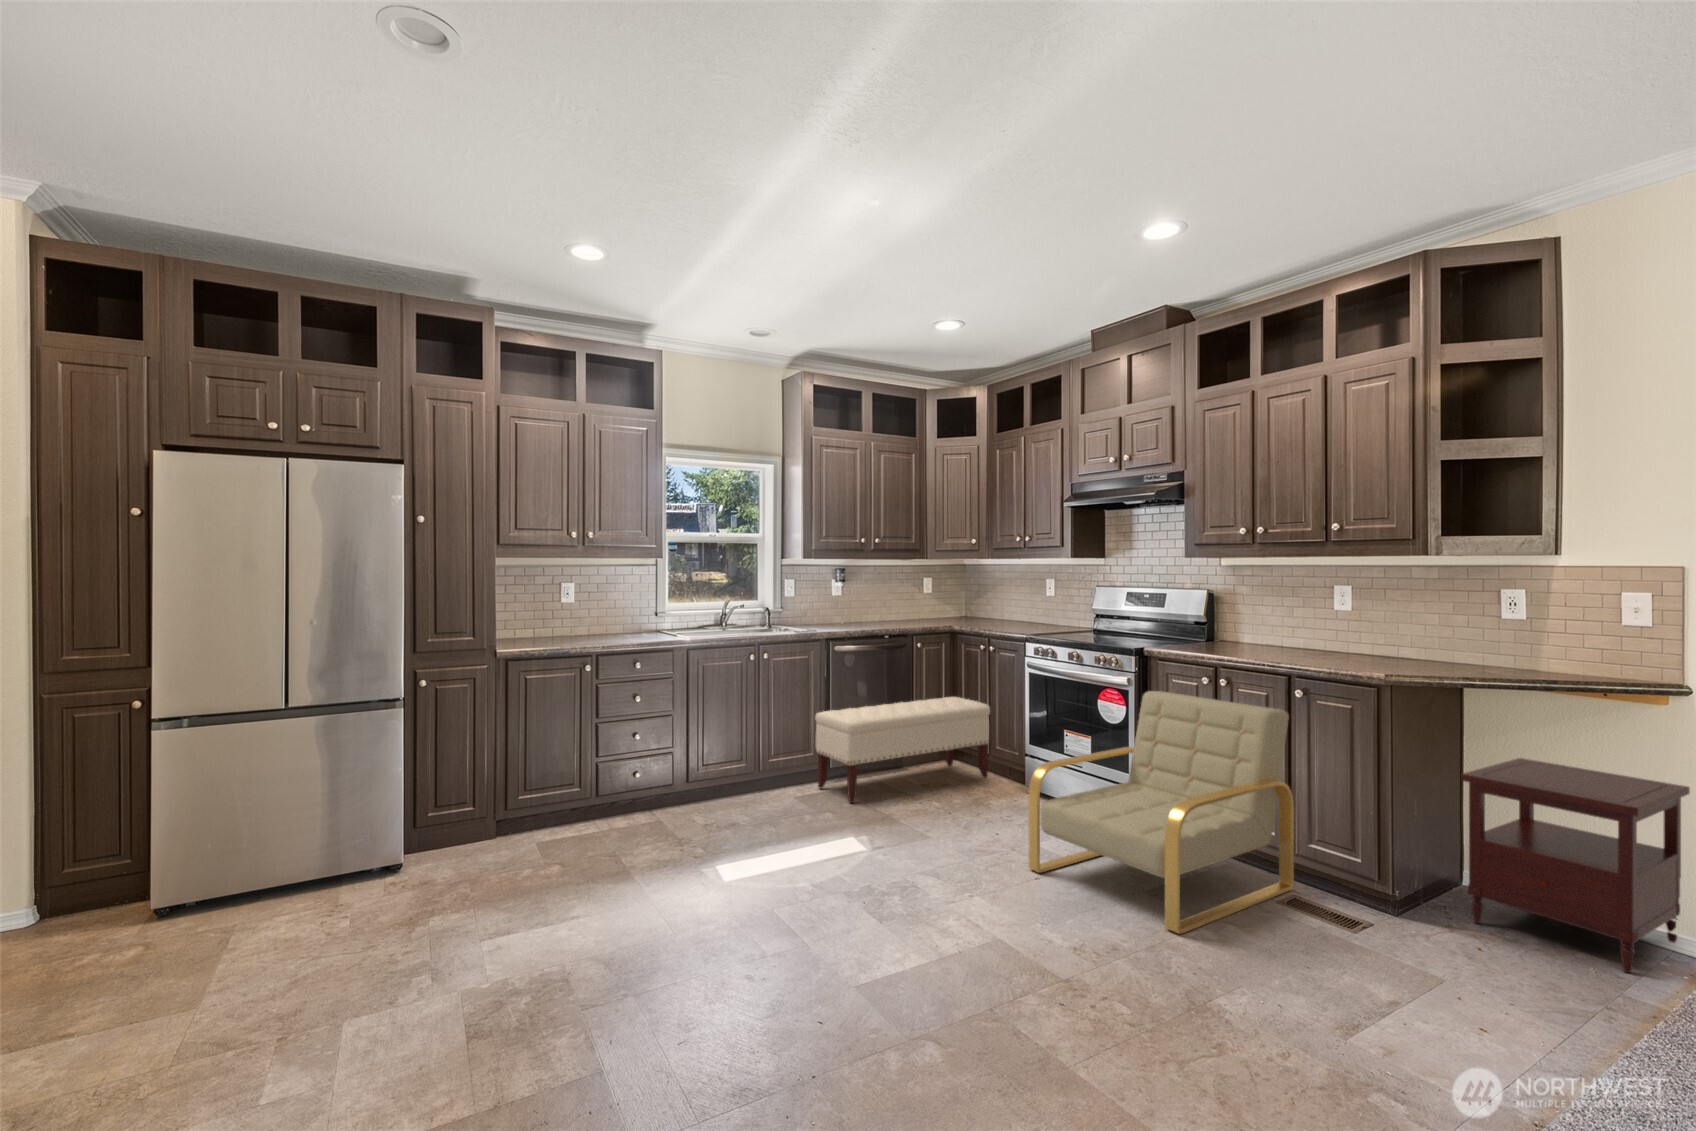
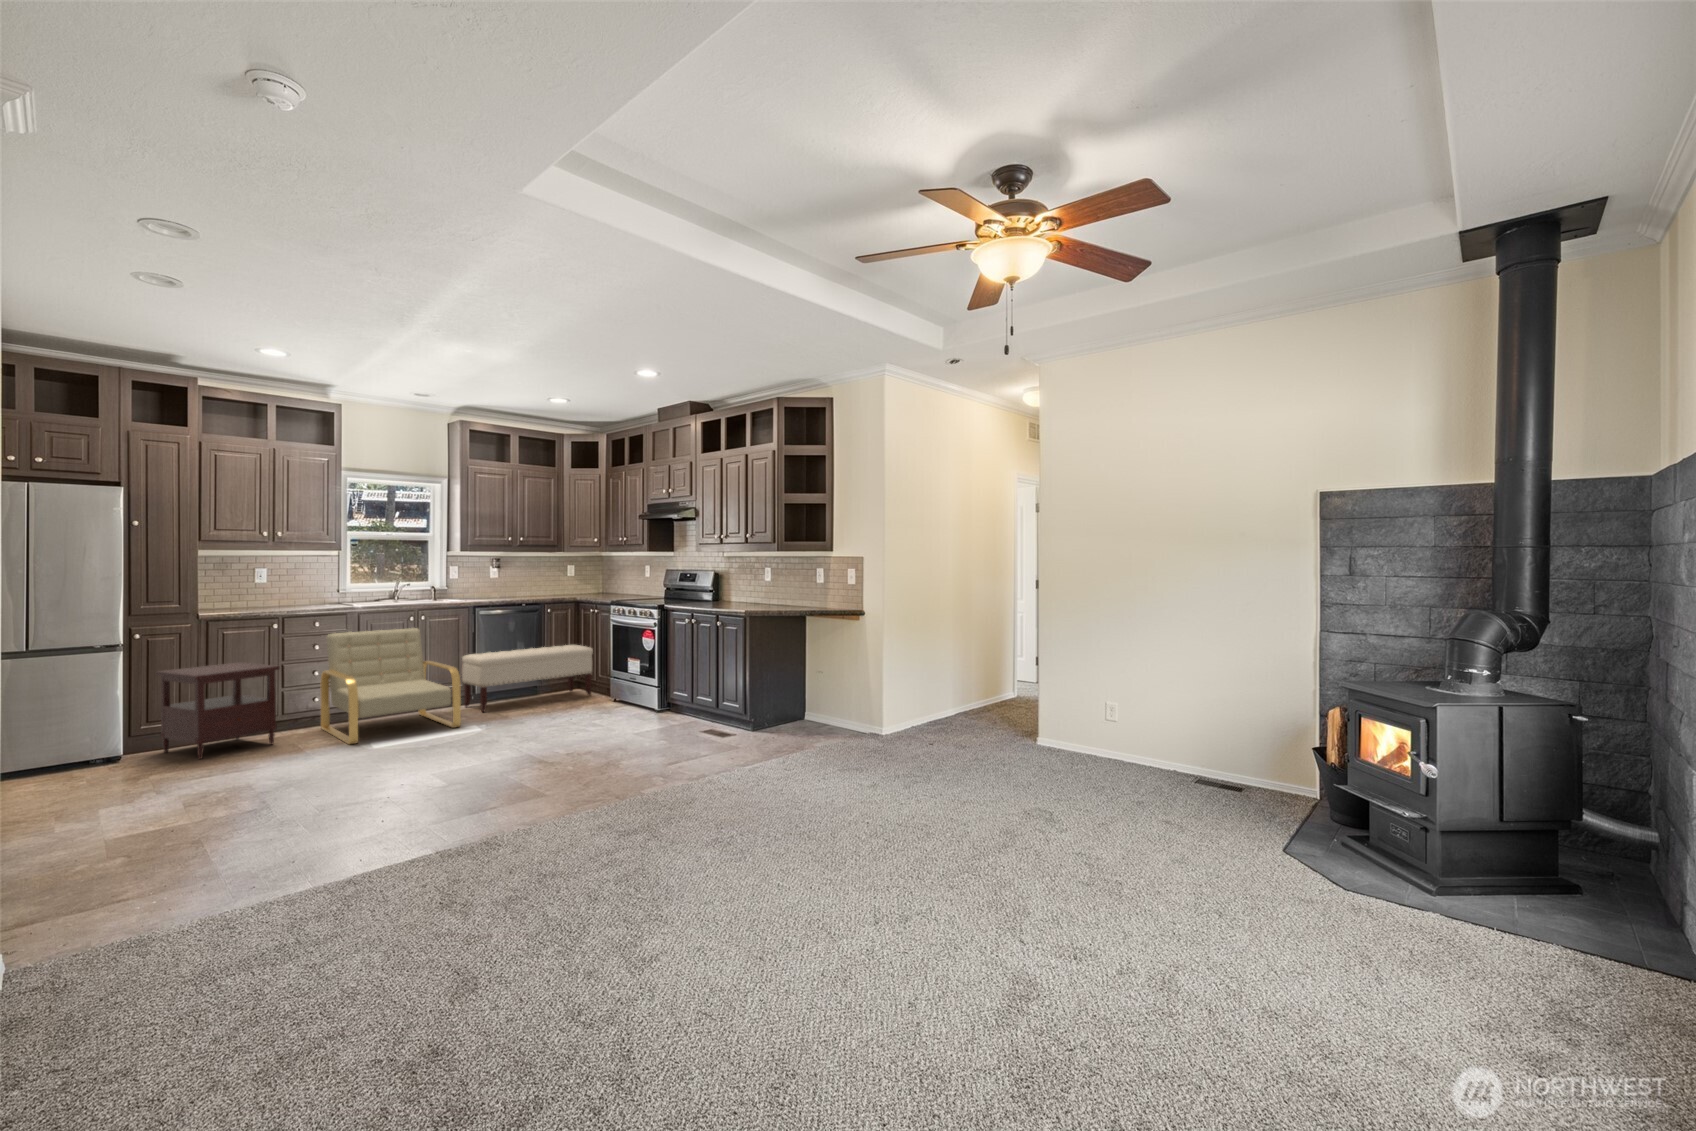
armchair: present [1028,691,1294,934] -> present [320,628,461,744]
side table: present [1461,758,1690,973] -> present [156,662,280,759]

